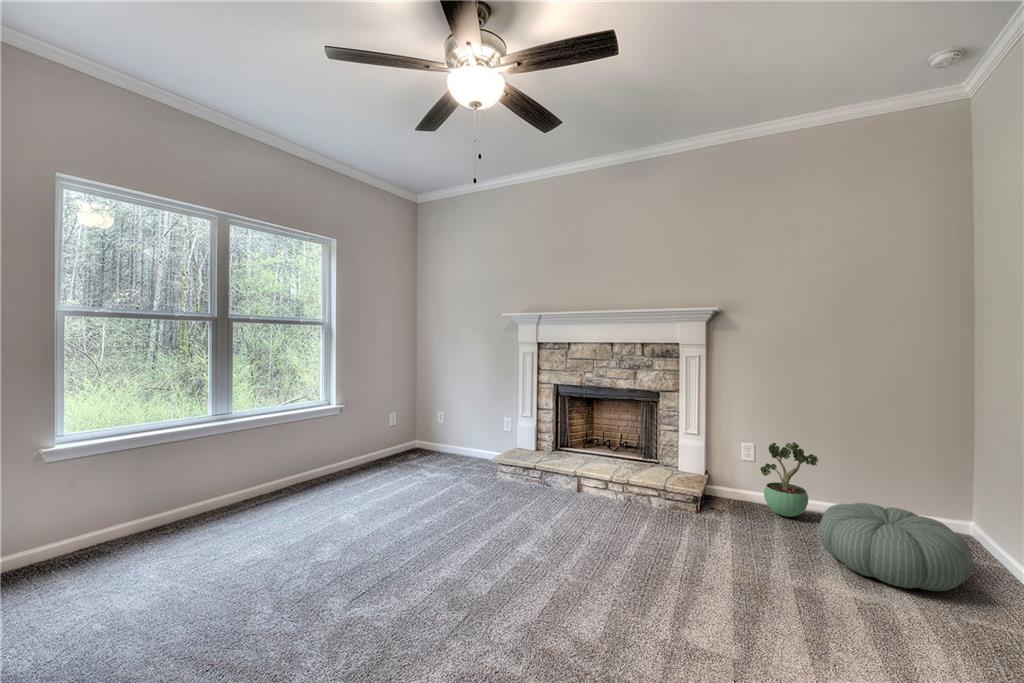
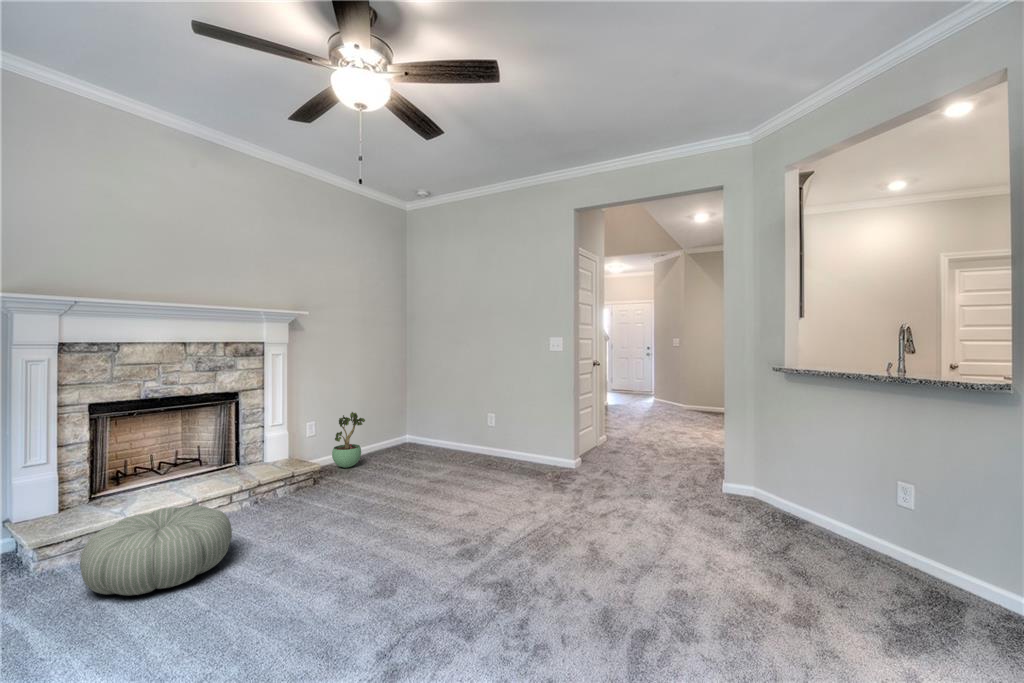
pouf: present [819,503,974,591] -> present [80,506,232,595]

